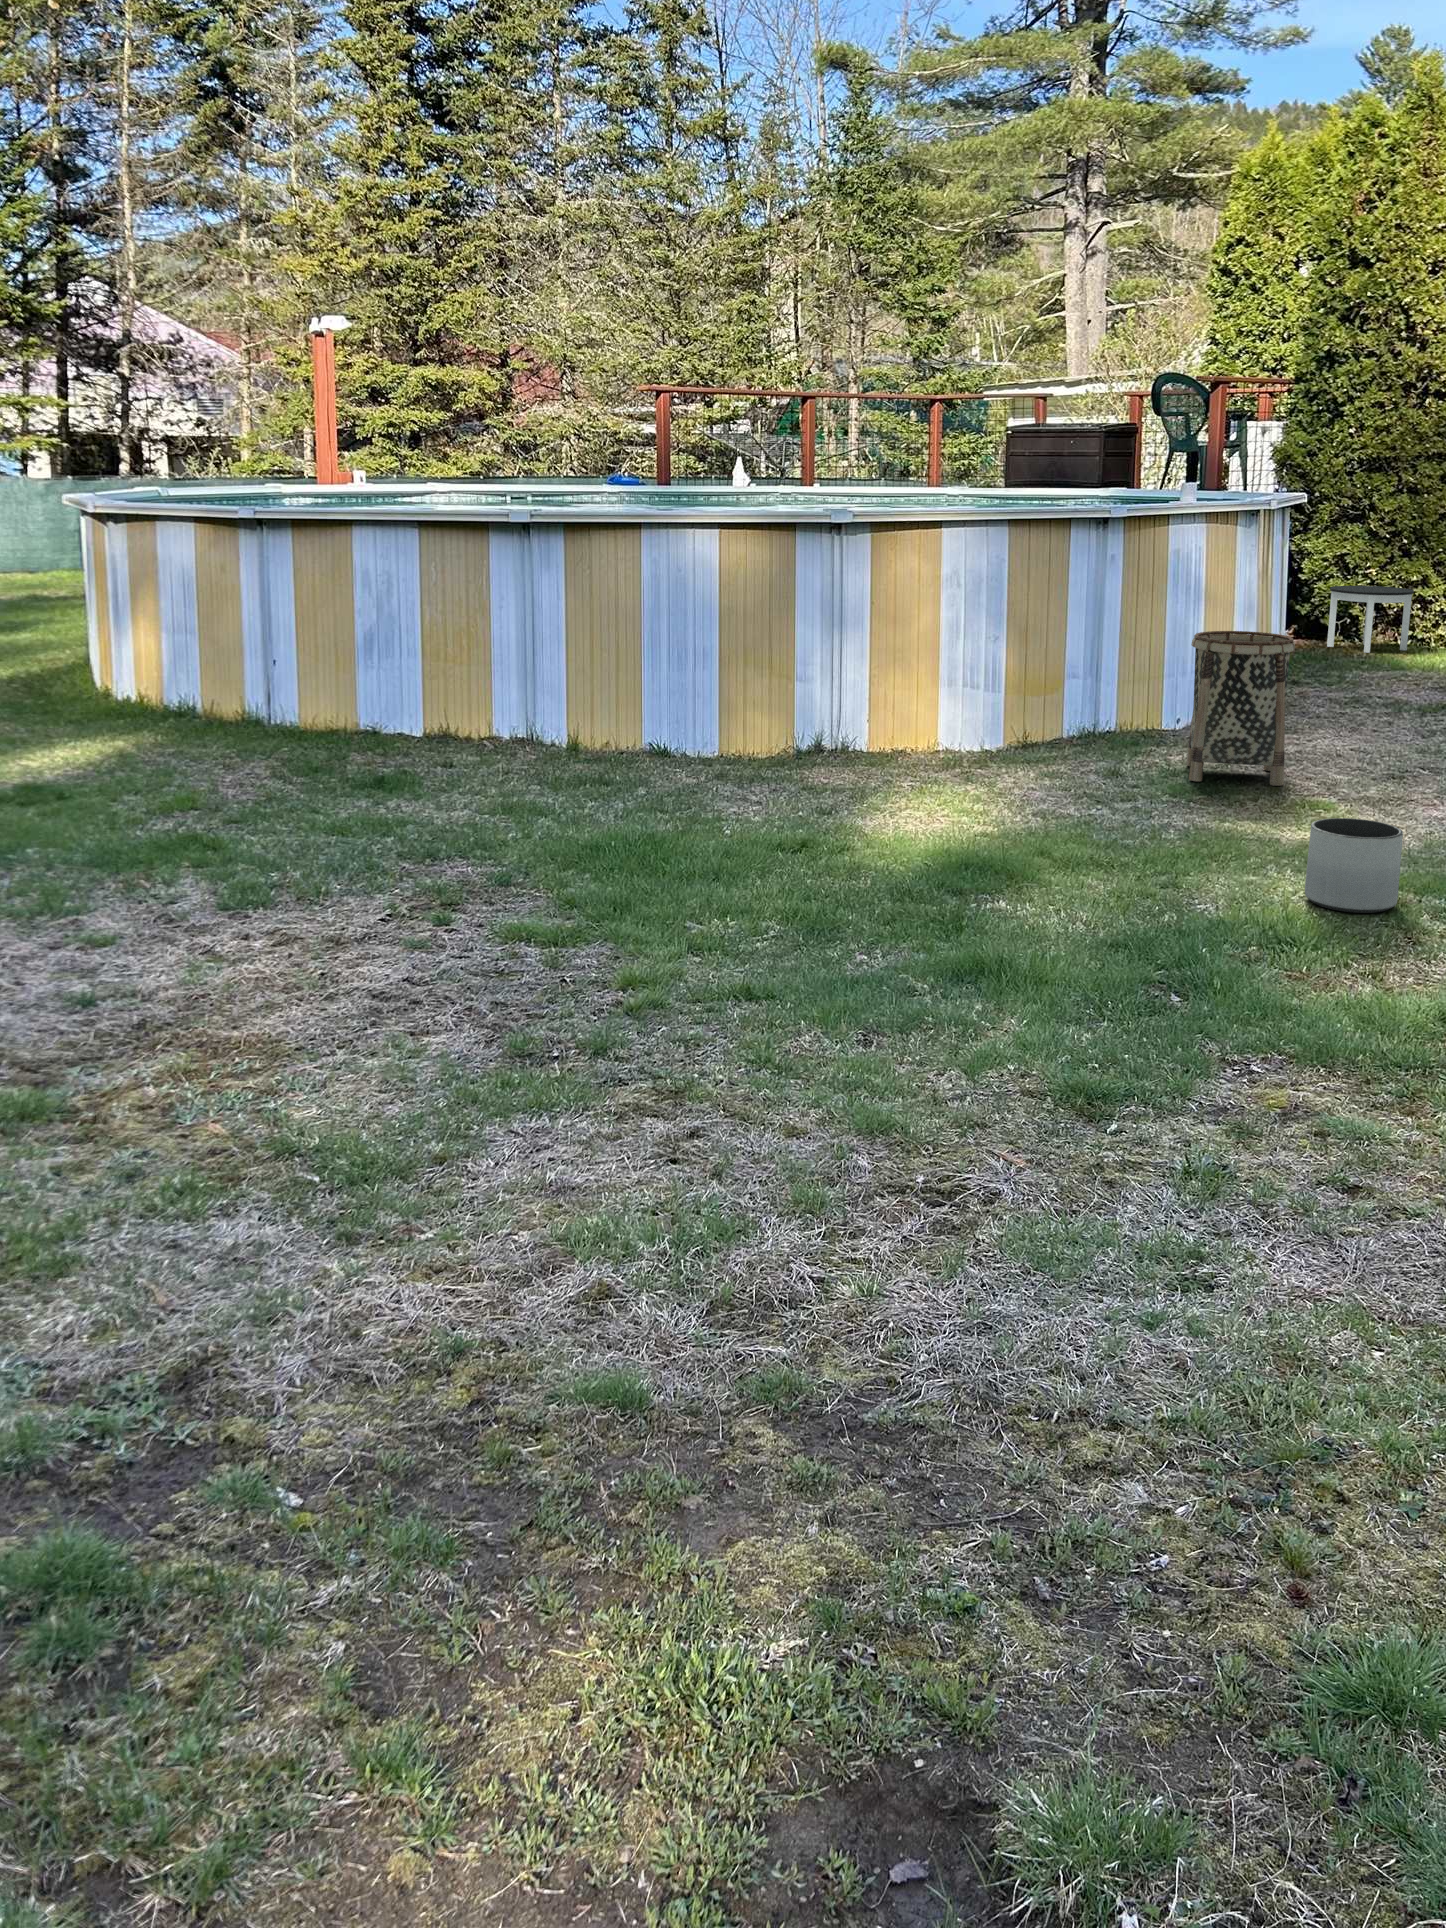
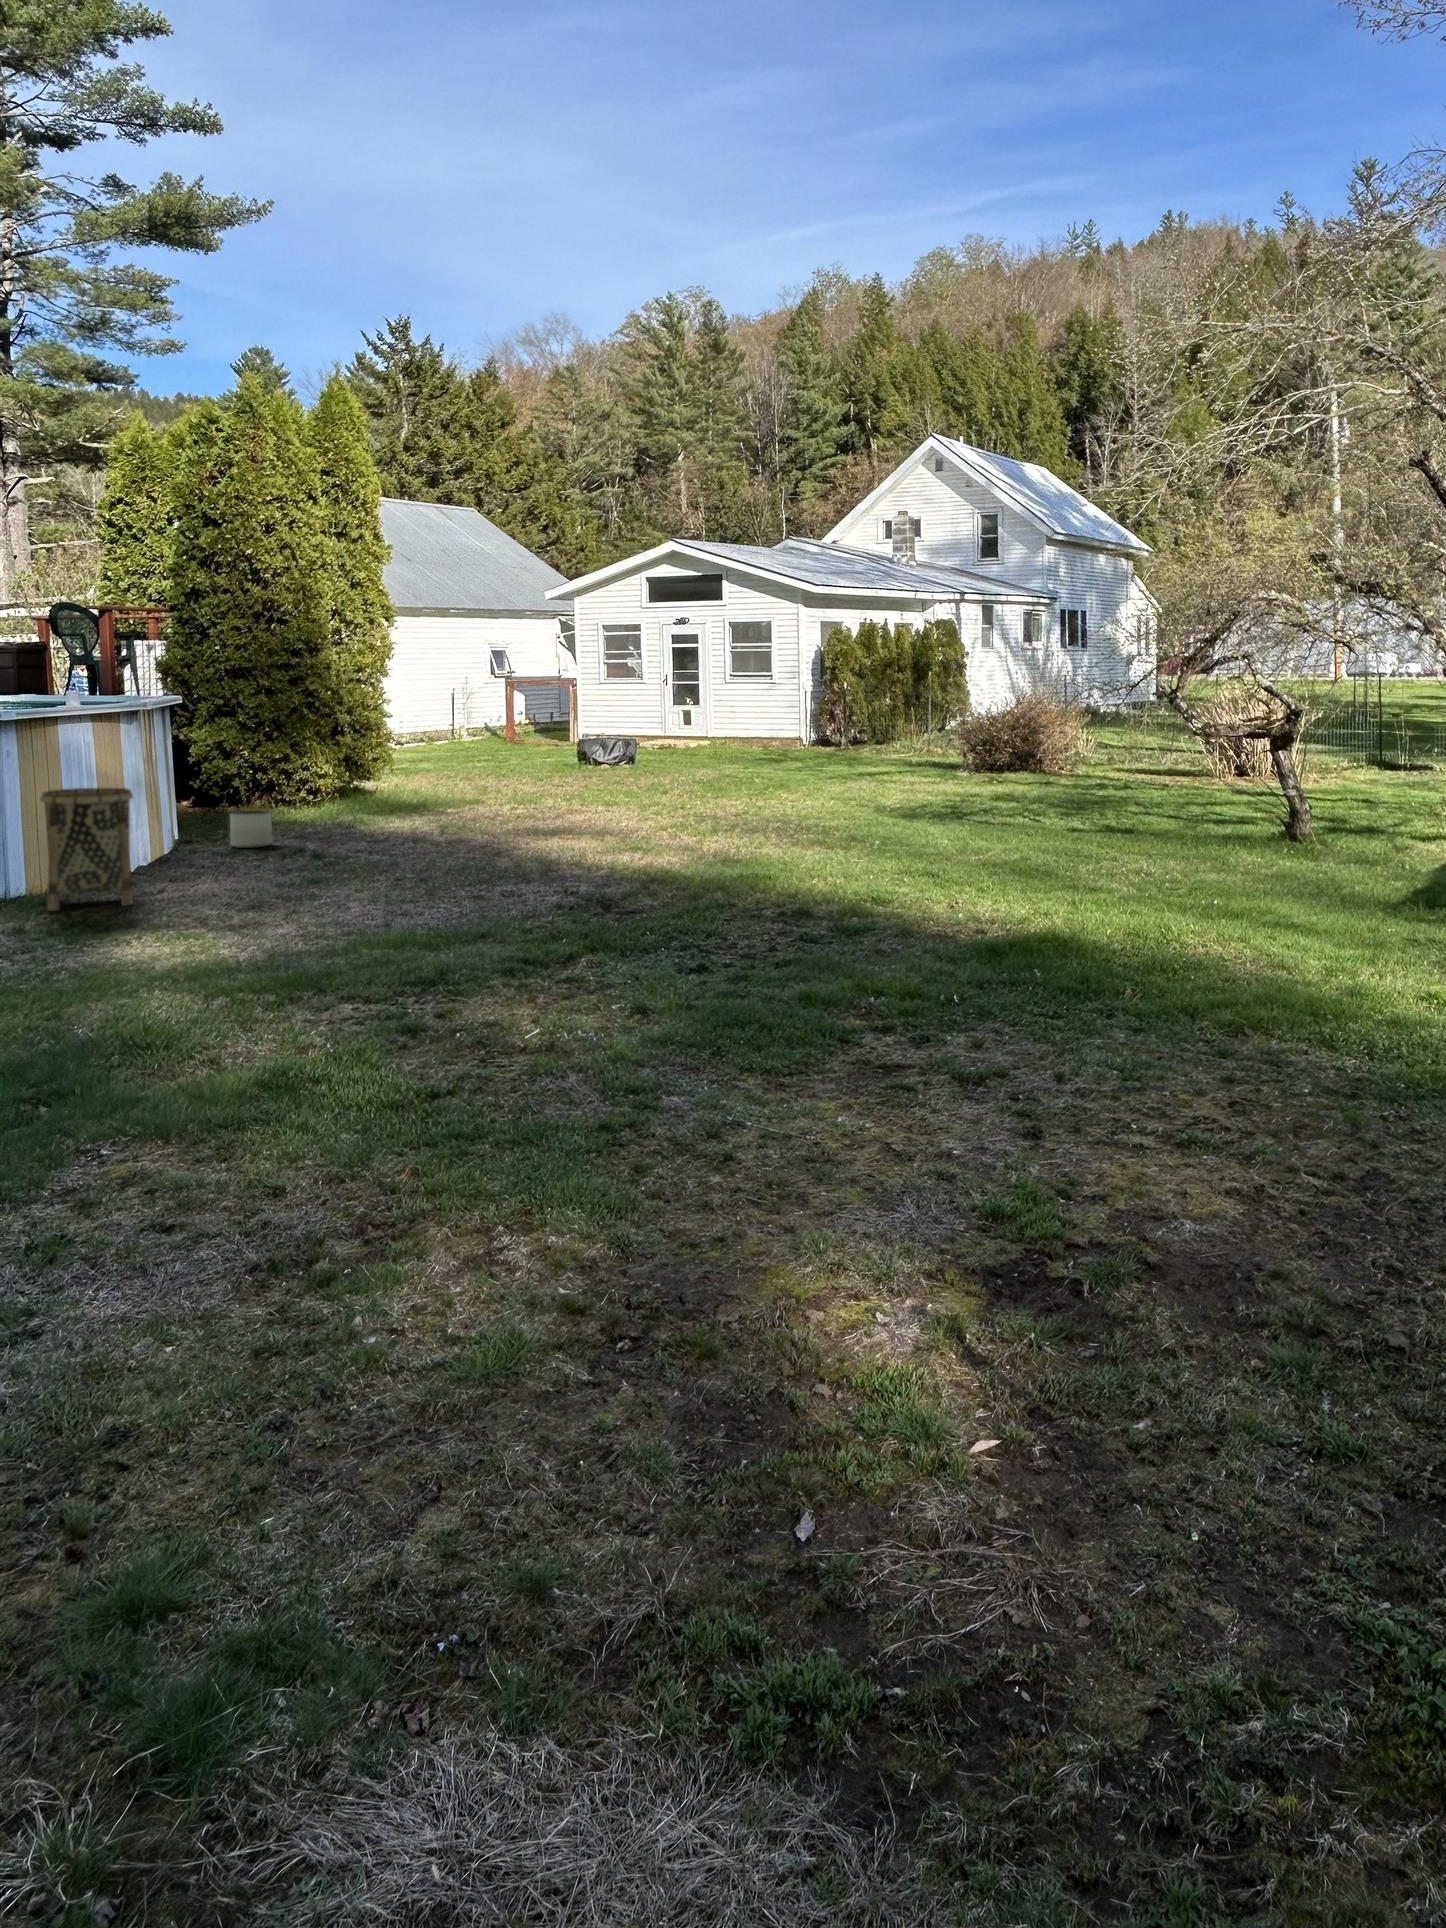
round table: present [1327,586,1414,653] -> none [211,763,278,813]
planter: present [1305,818,1403,913] -> present [230,811,272,848]

